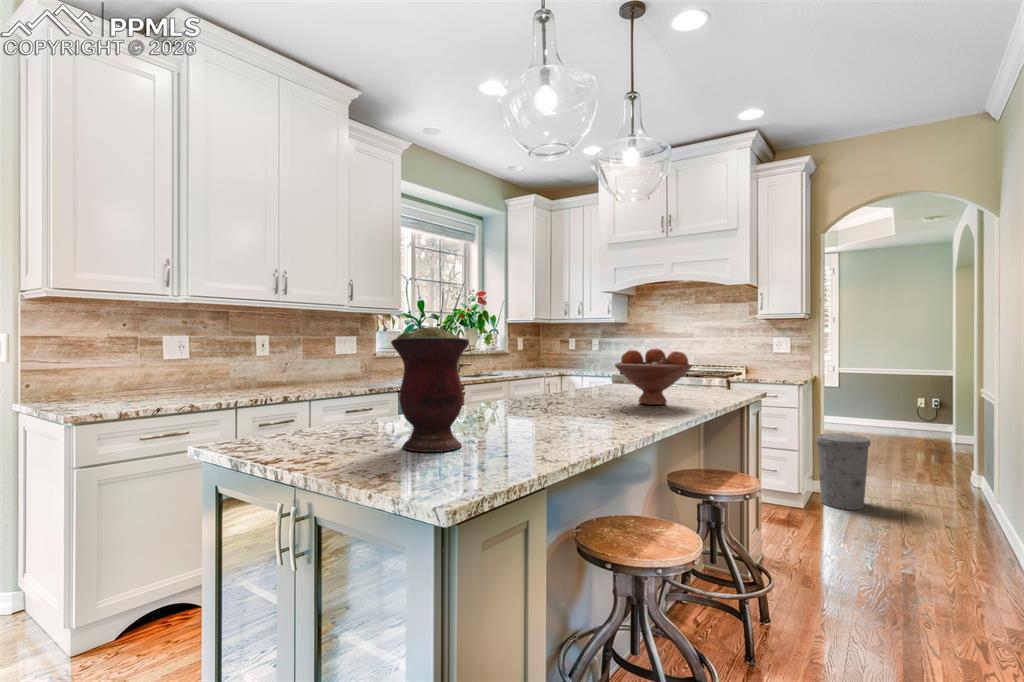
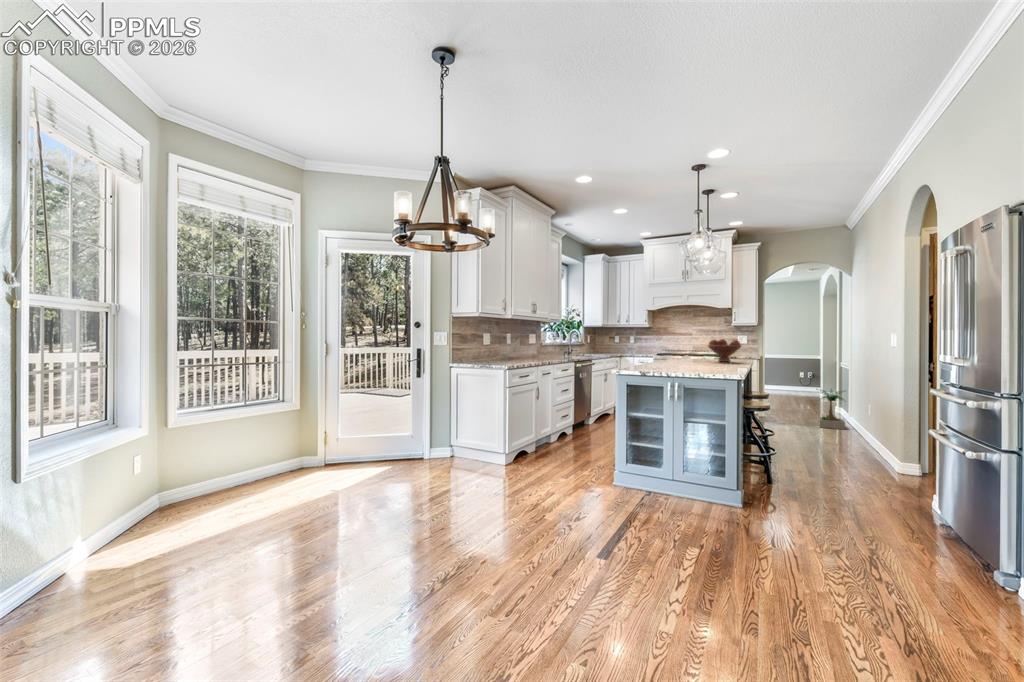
vase: present [391,327,469,452] -> none [676,330,703,369]
trash can: present [815,433,871,510] -> none [762,385,790,423]
potted plant: none [914,443,996,535] -> present [818,389,845,430]

